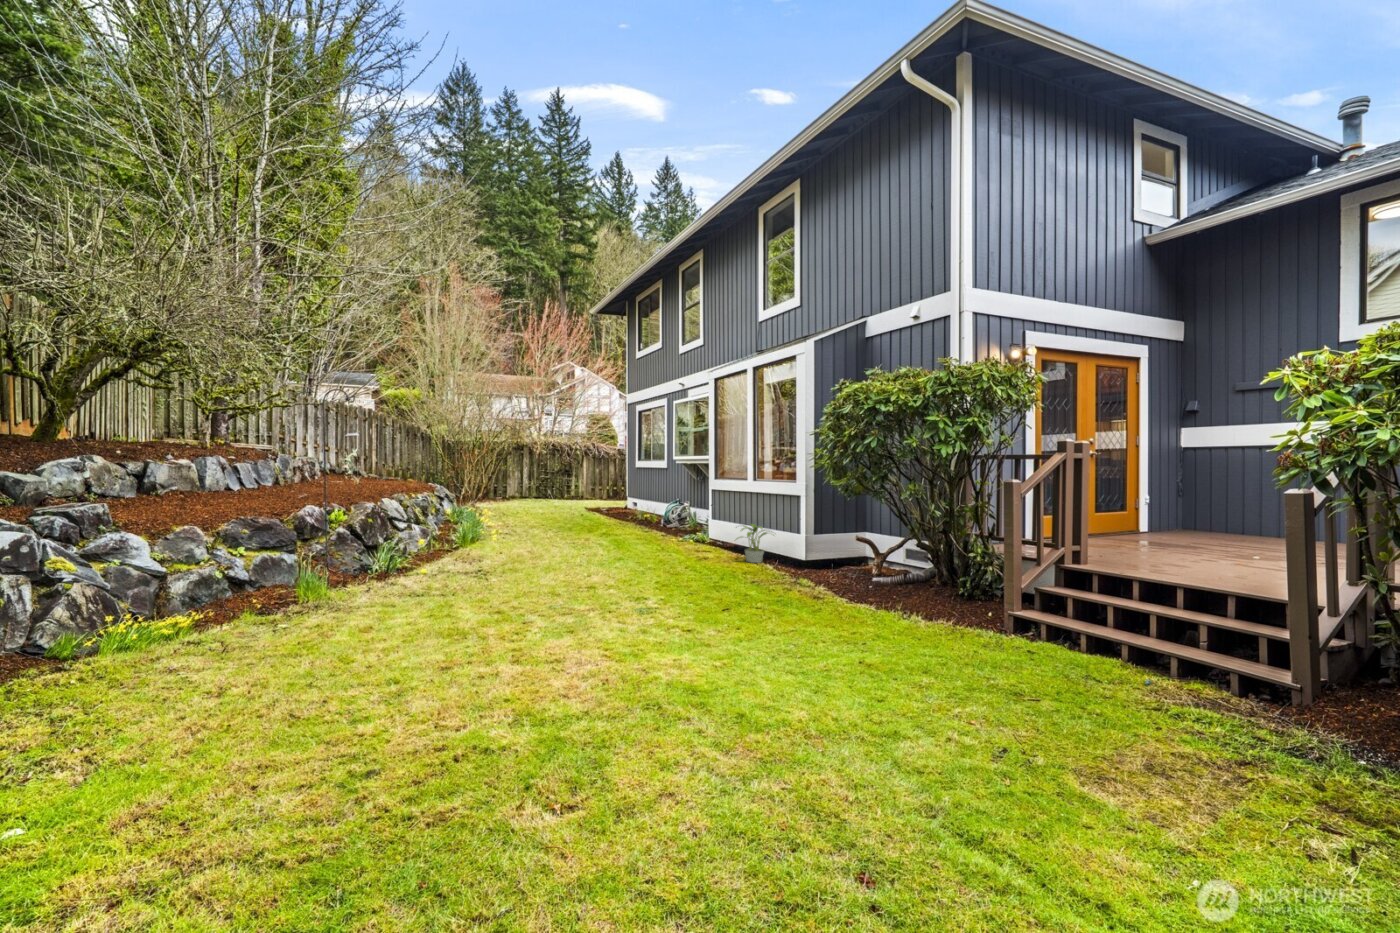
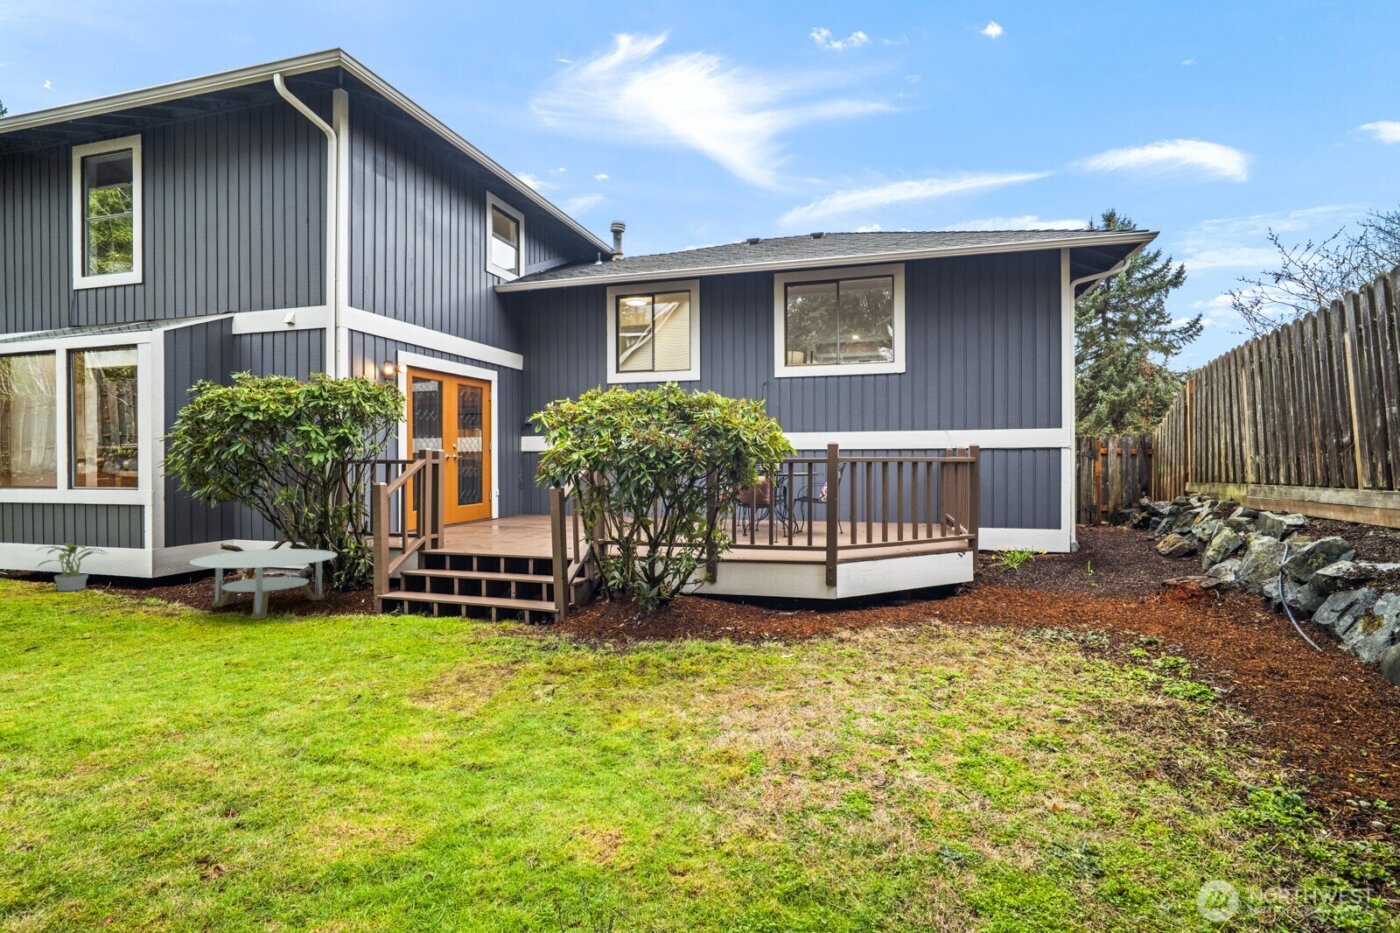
round table: none [831,544,963,617] -> present [190,549,337,620]

